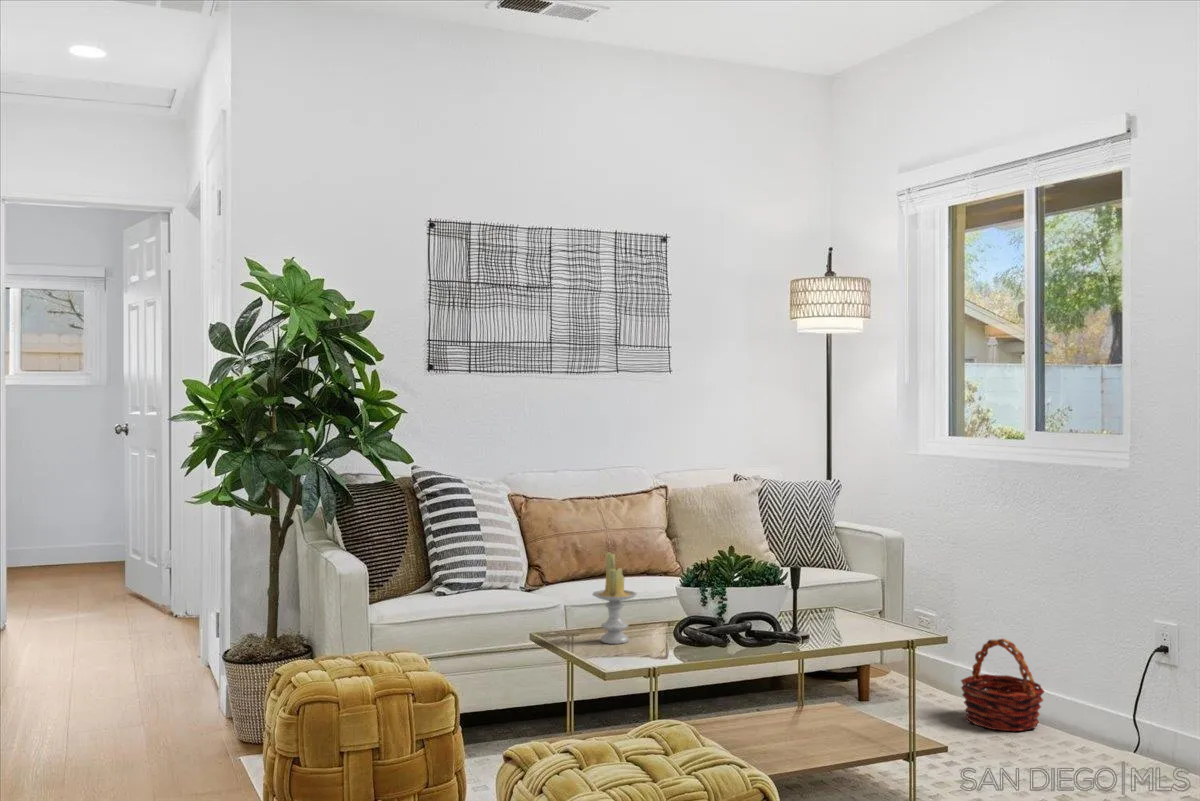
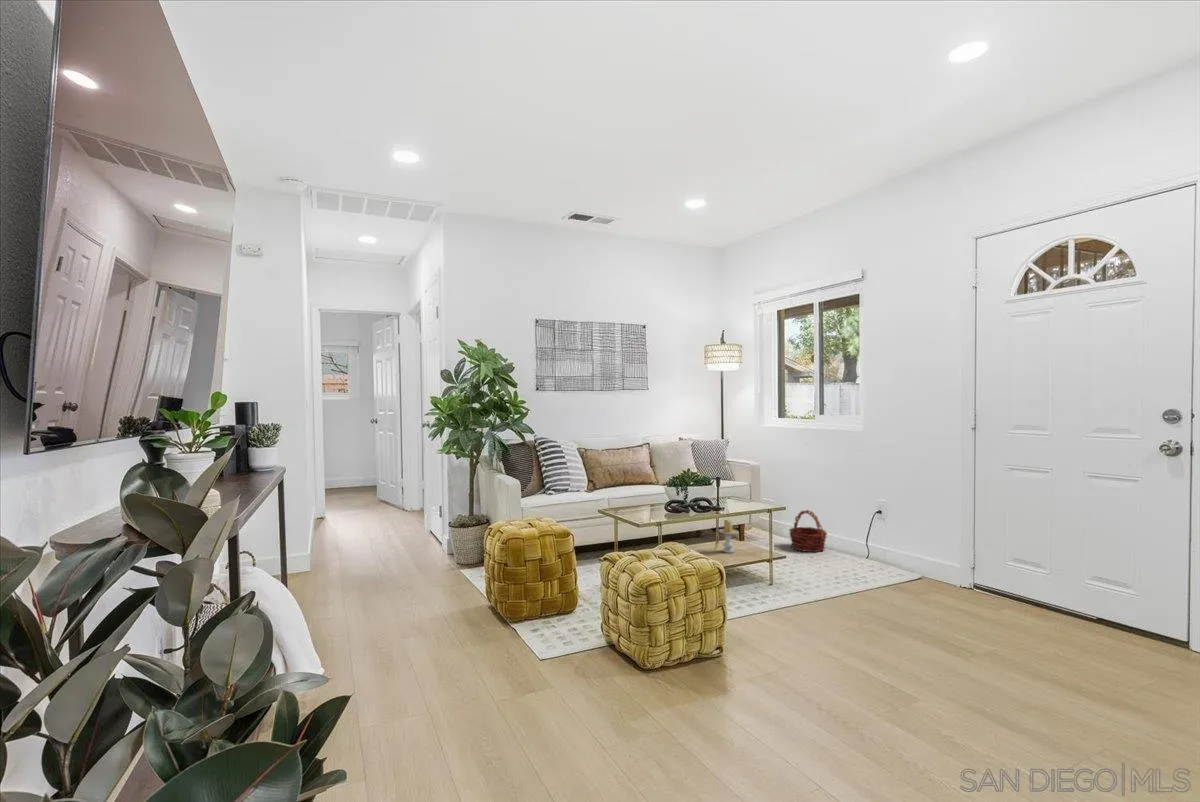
candle: present [593,552,637,644] -> present [719,520,738,553]

